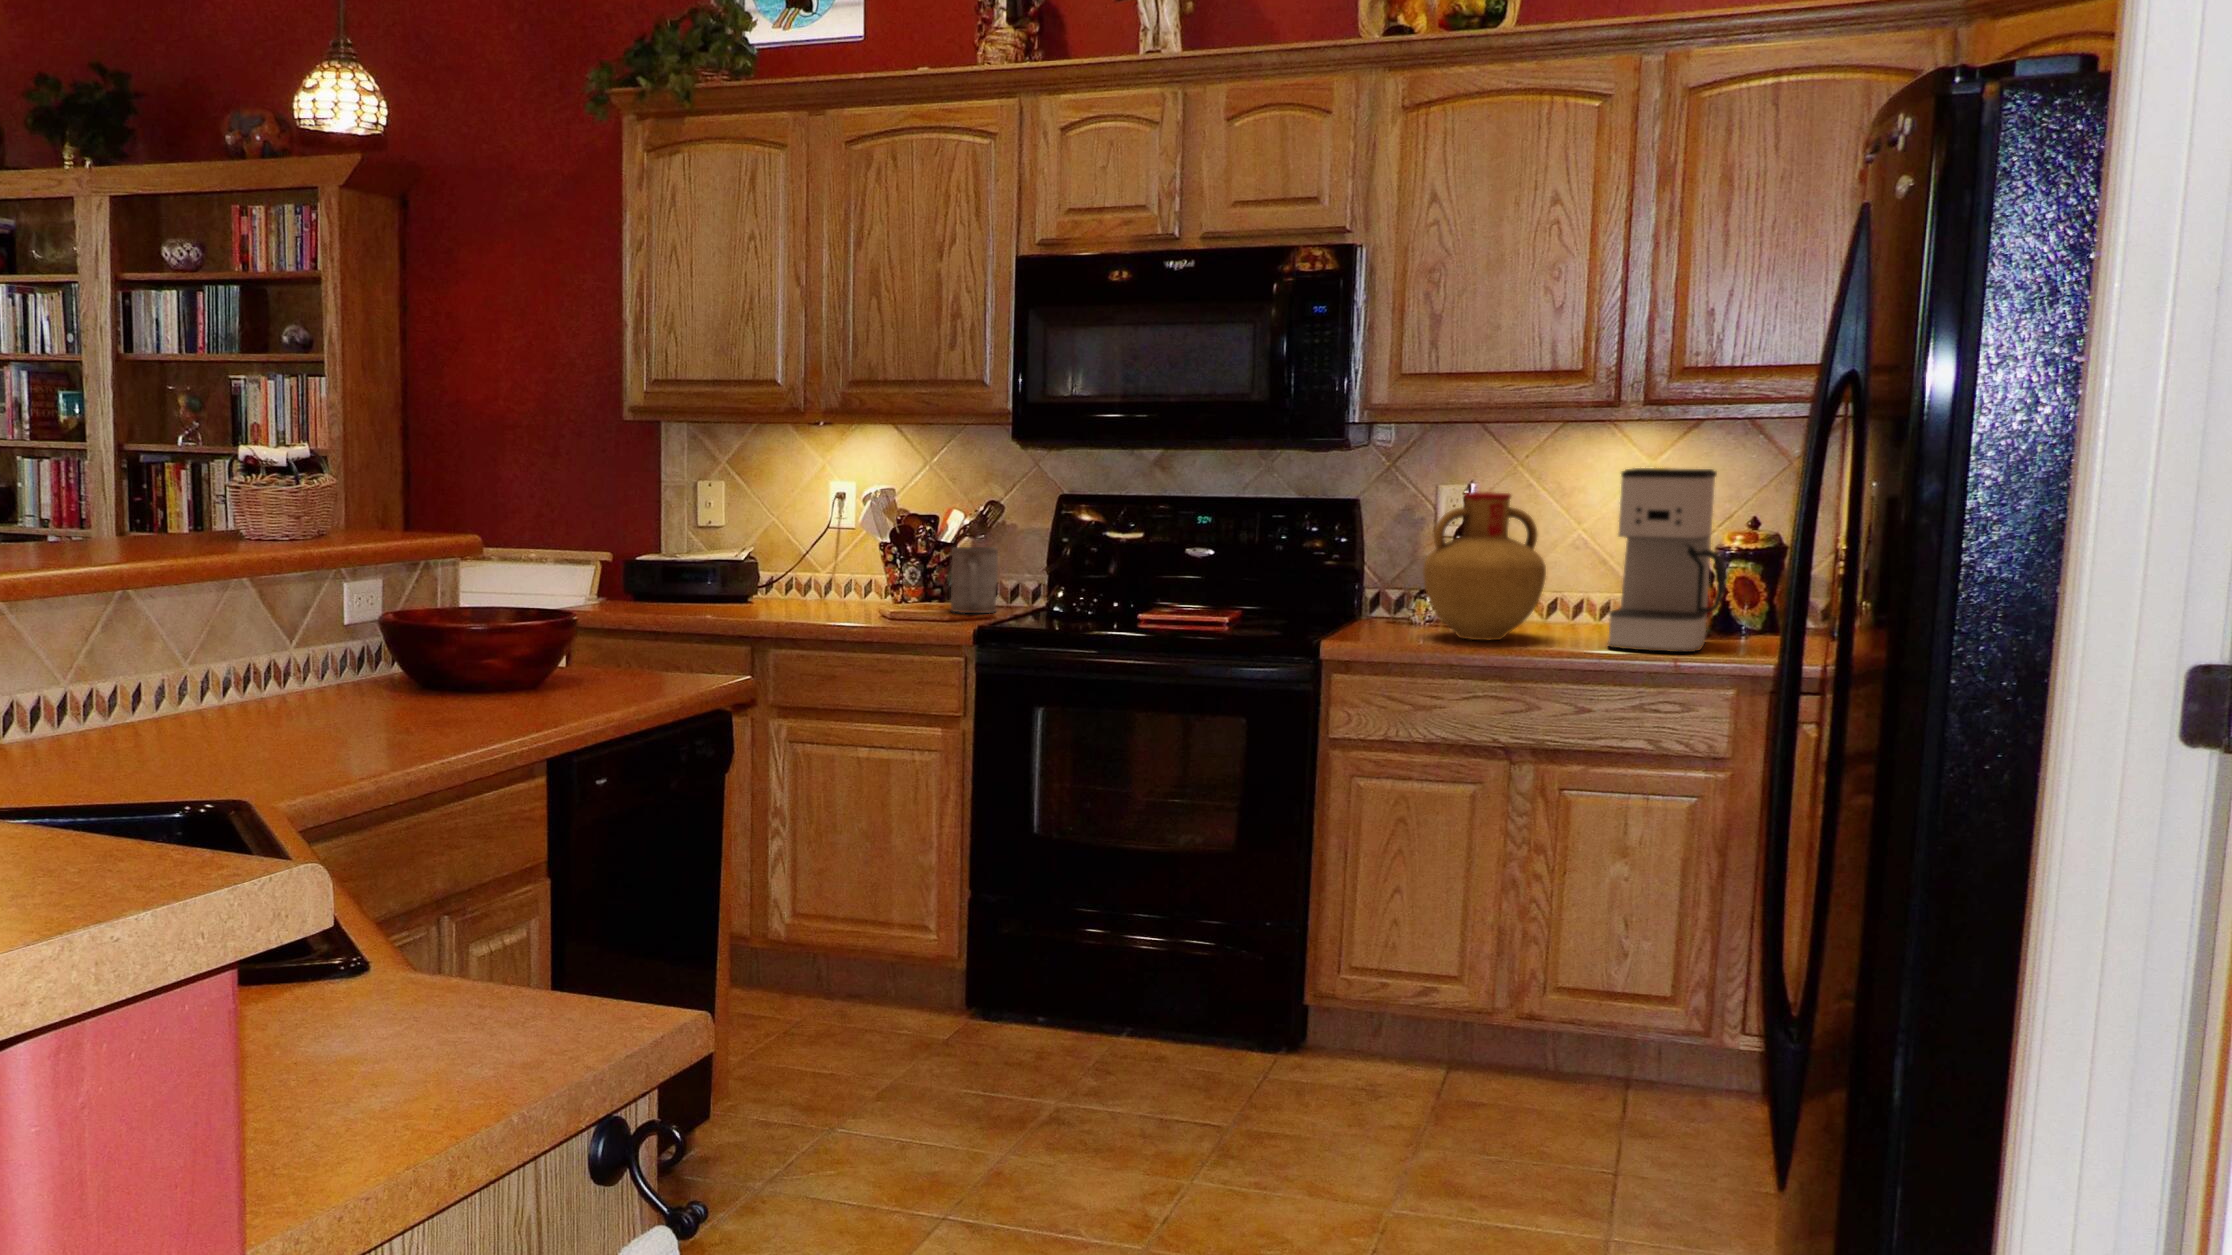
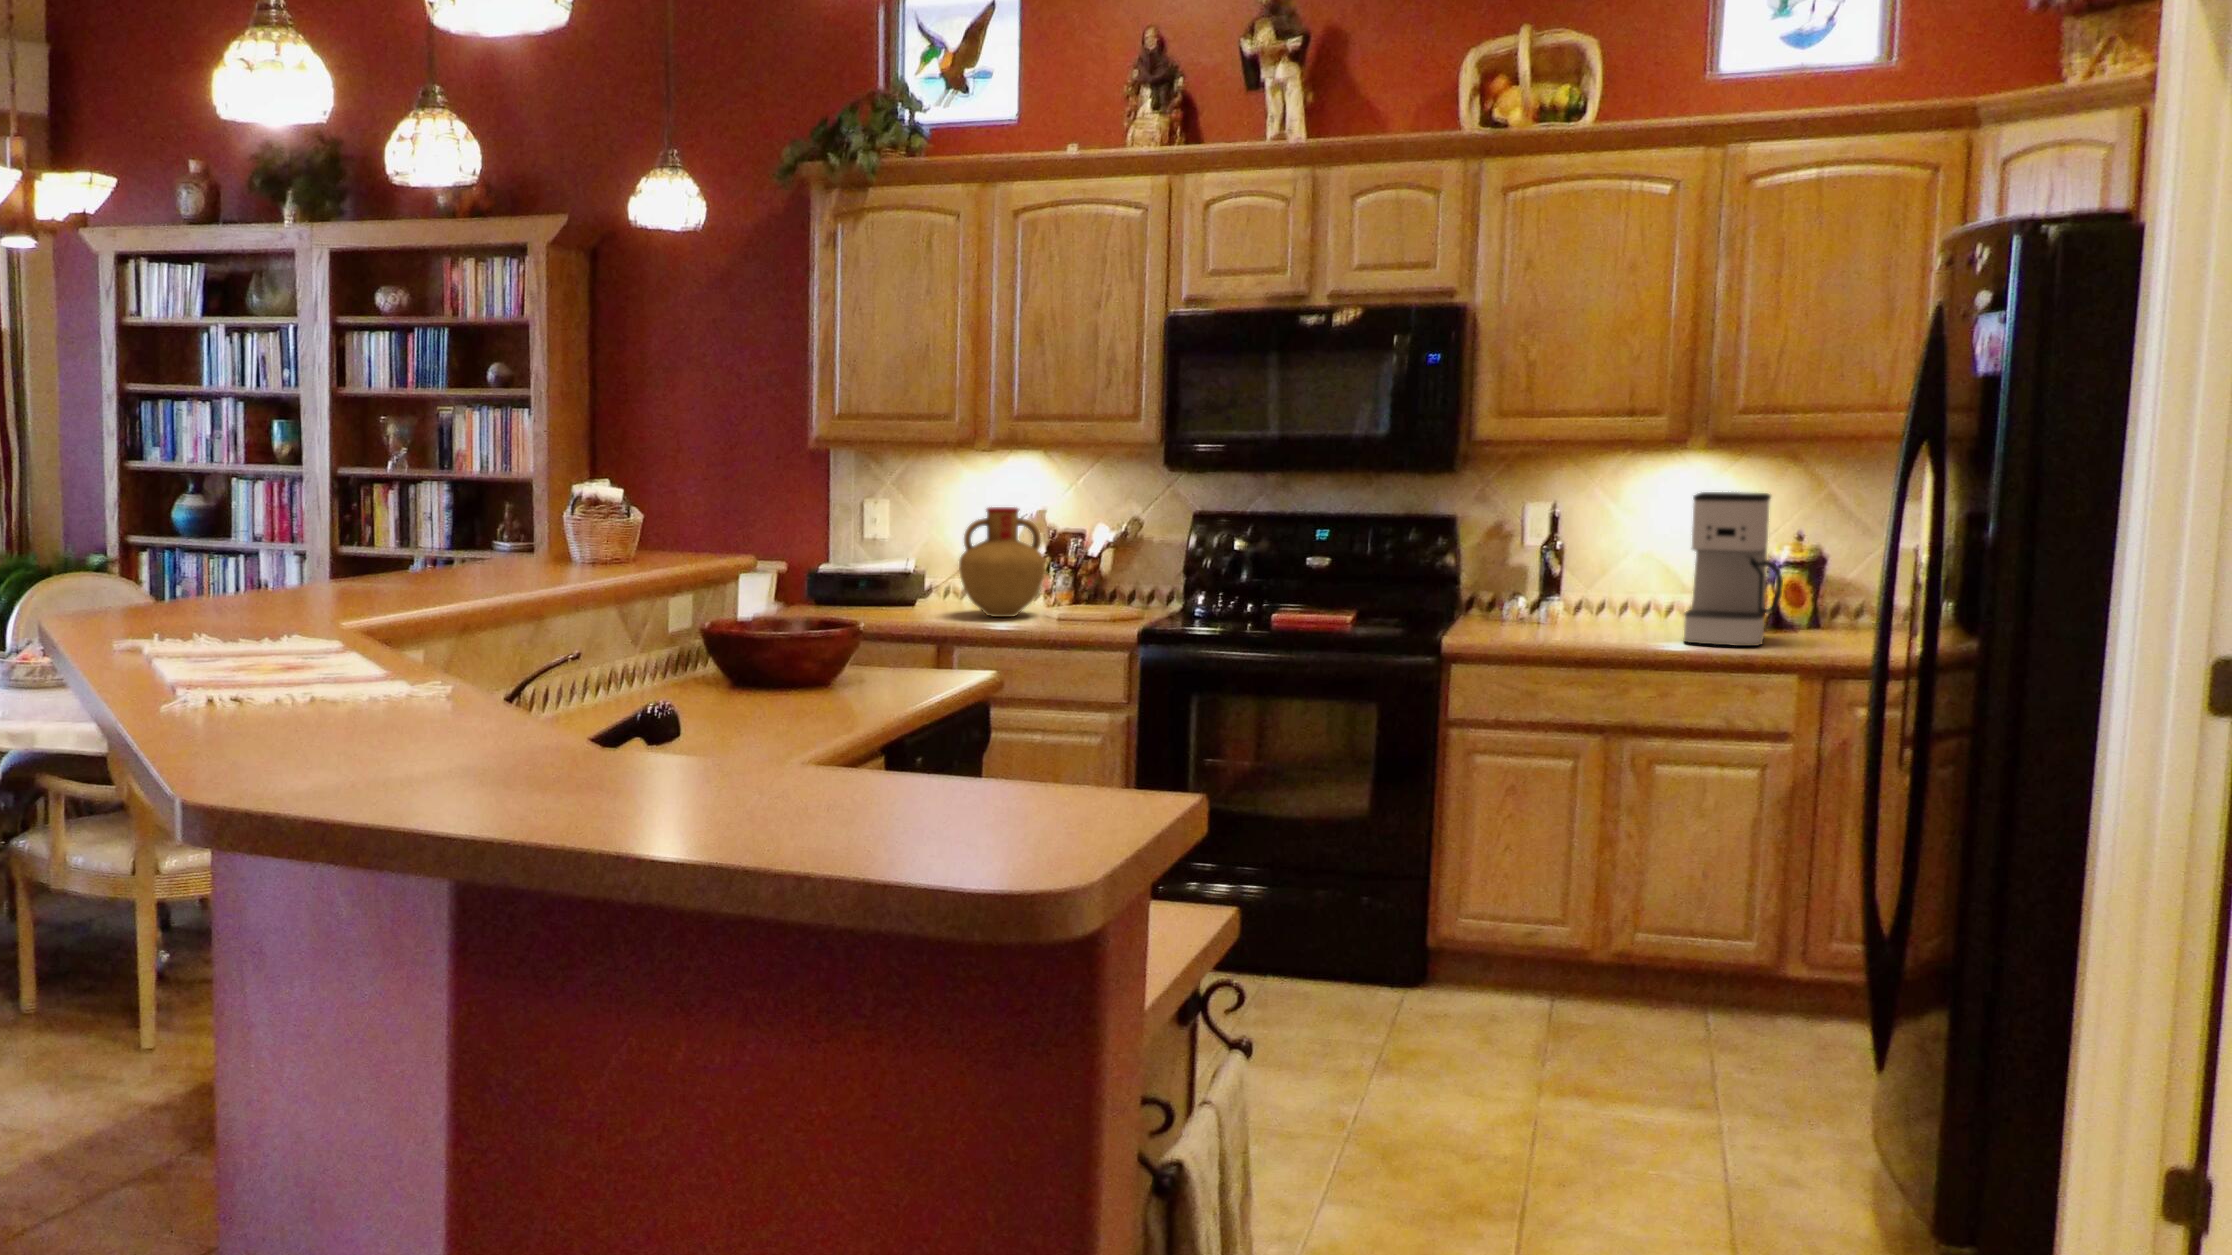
vase: present [1423,492,1546,640] -> present [959,507,1045,617]
mug: present [951,547,998,613] -> none [1104,558,1145,616]

